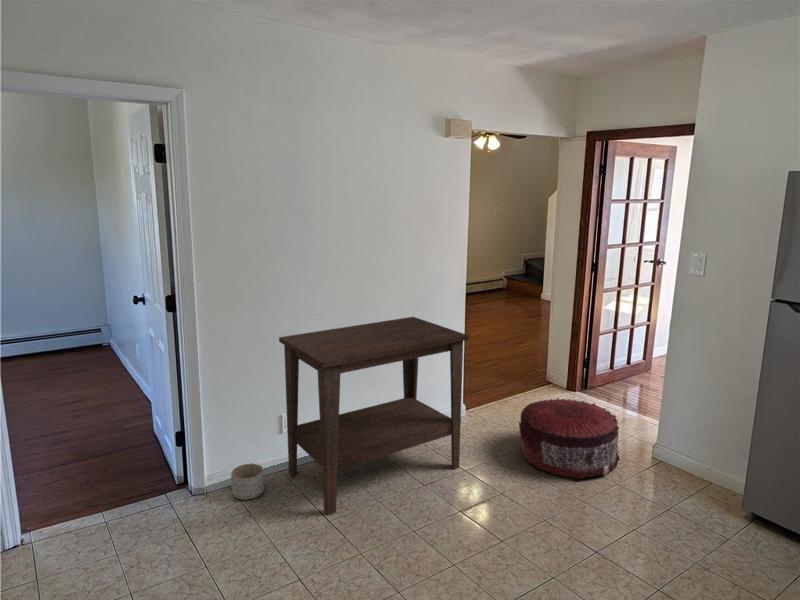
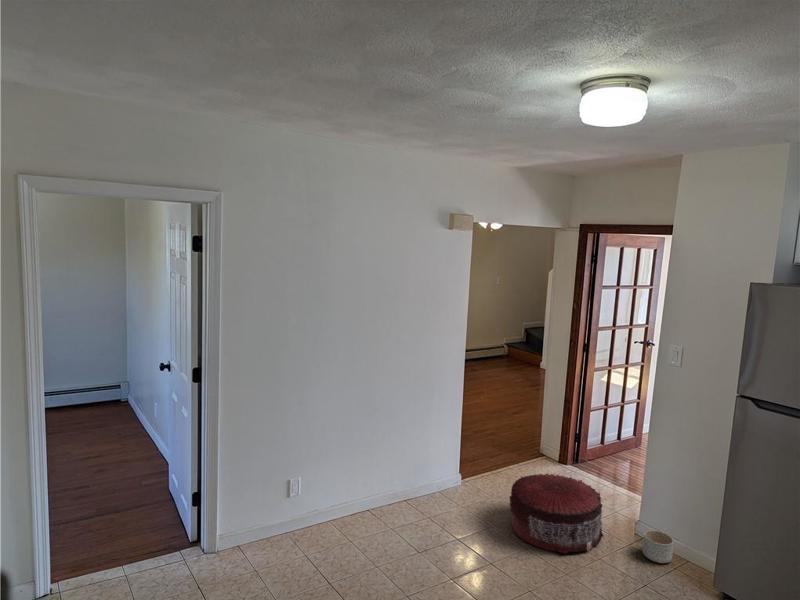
side table: present [279,317,468,515] -> none [292,391,464,578]
planter: present [231,464,264,500] -> present [642,530,674,563]

